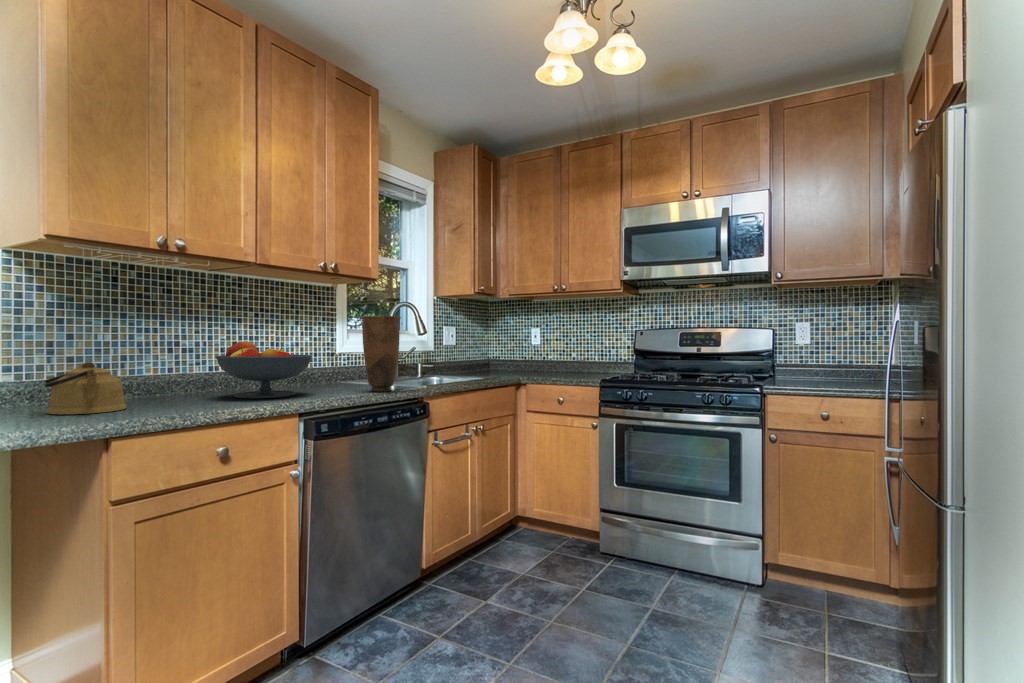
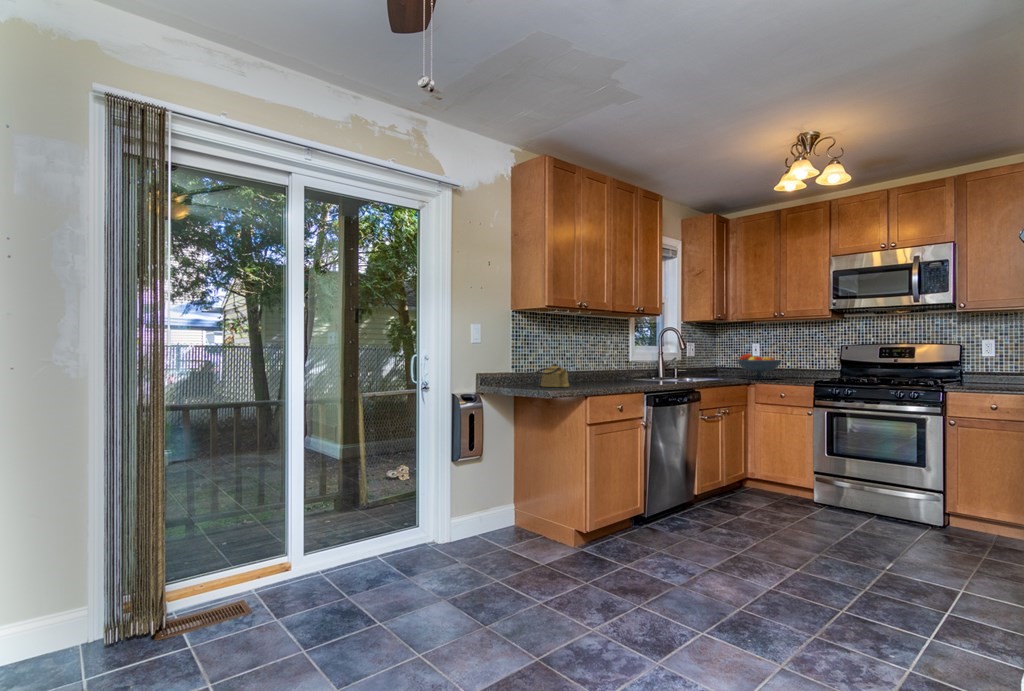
vase: present [361,316,401,392] -> none [662,339,686,383]
fruit bowl: present [216,342,312,398] -> present [738,353,781,379]

